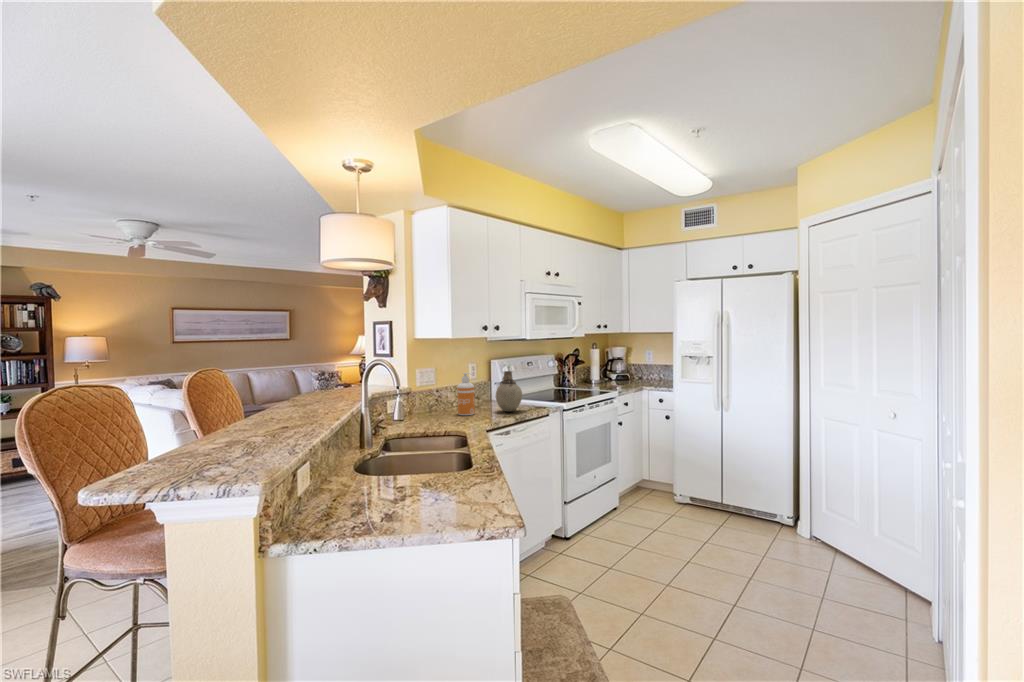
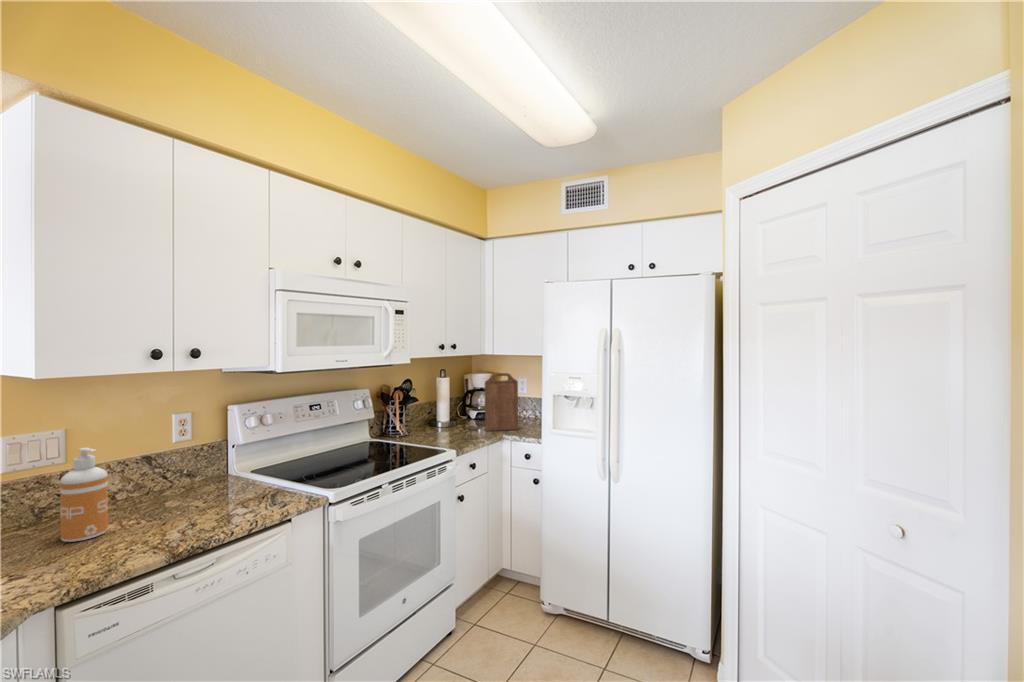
cutting board: none [628,345,652,385] -> present [485,373,518,431]
vase: present [496,371,522,412] -> none [160,440,225,523]

